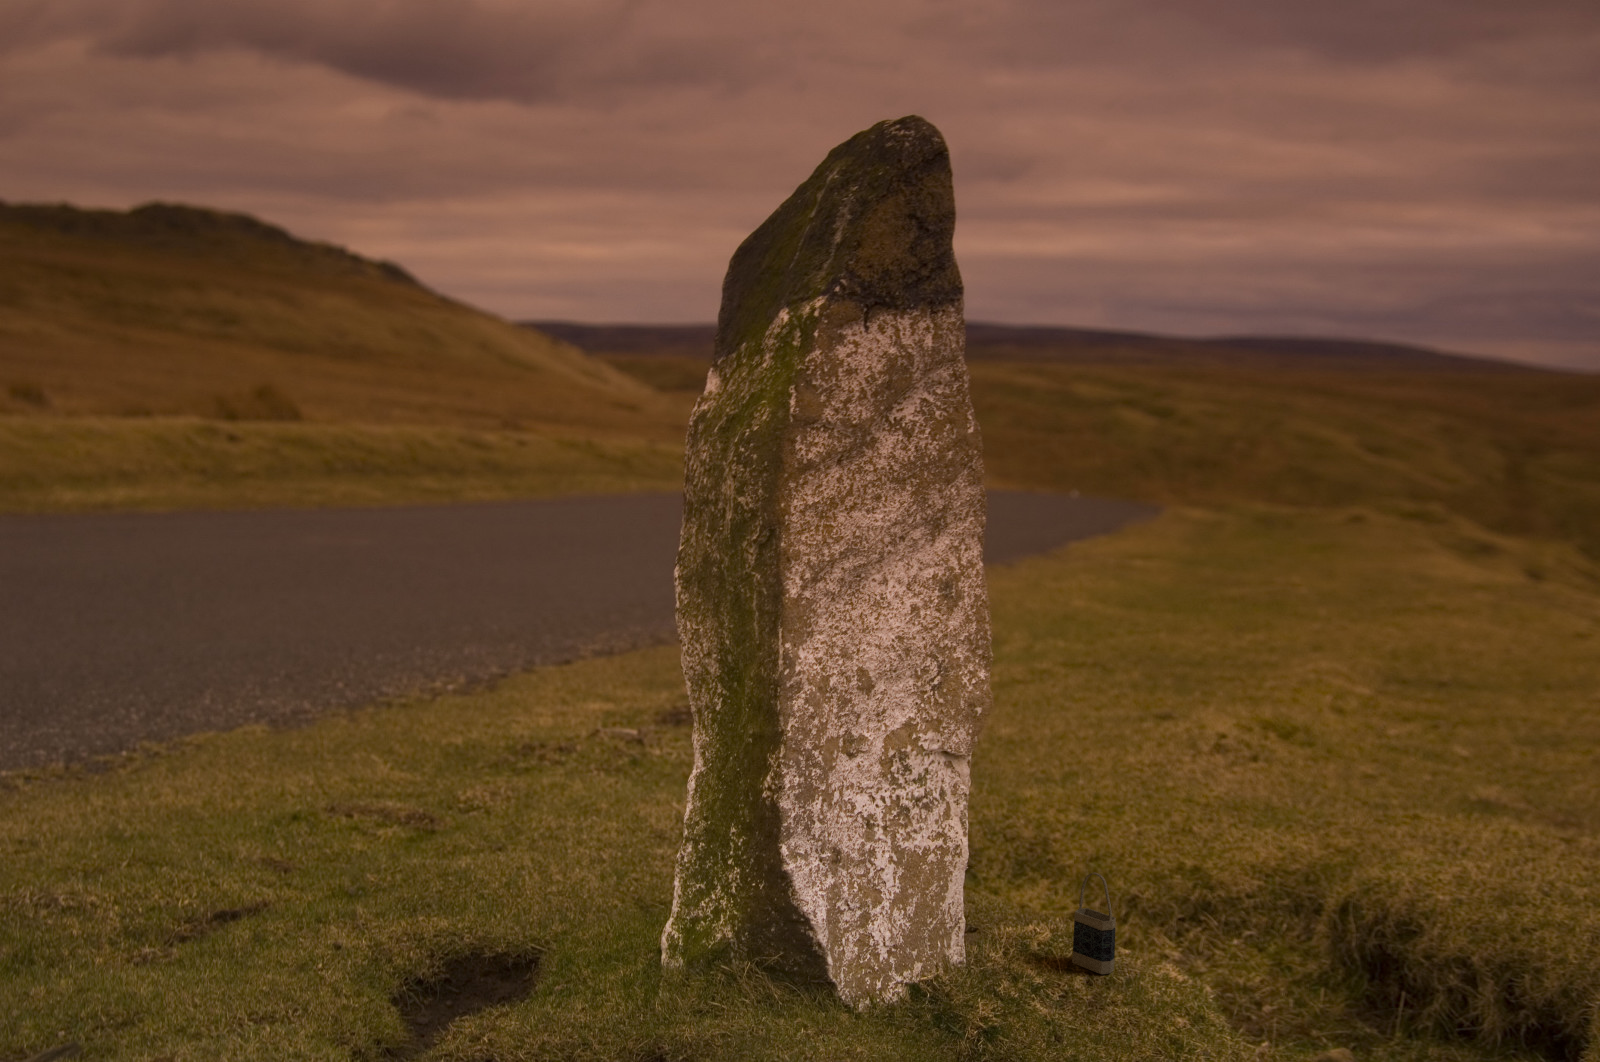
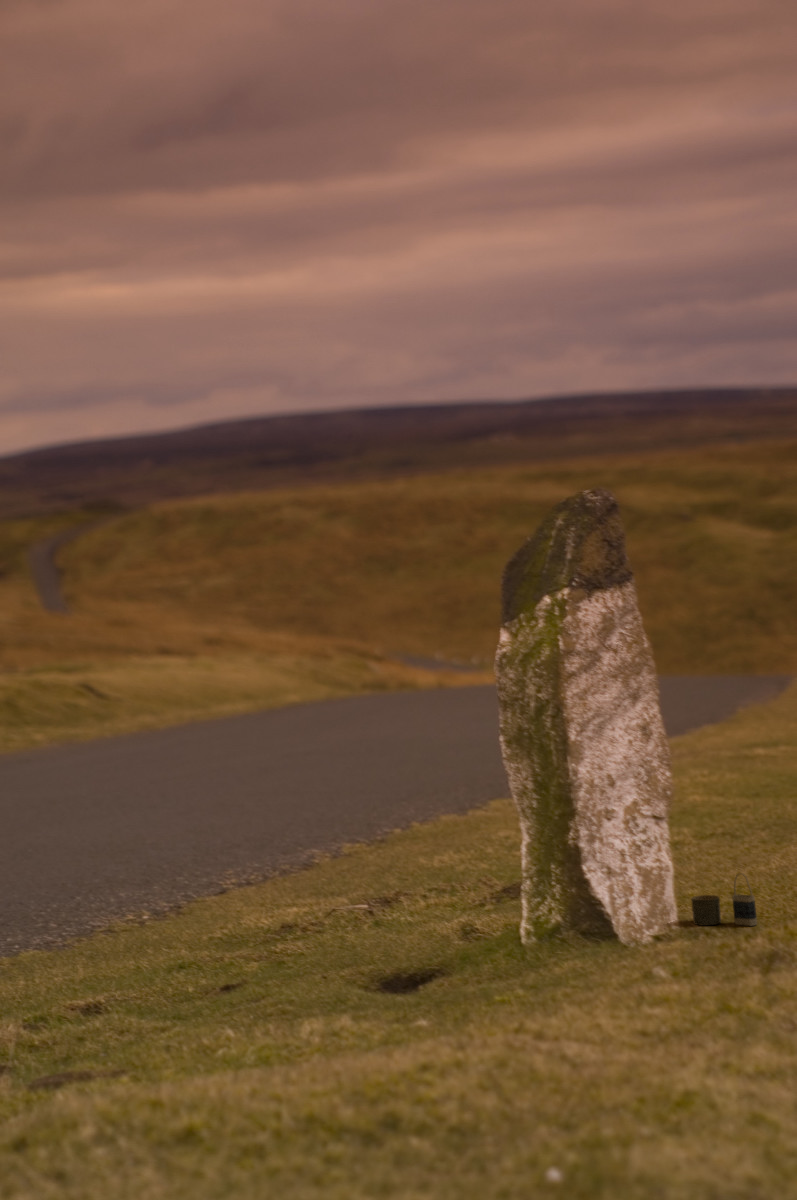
planter: none [998,897,1051,961] -> present [691,895,721,925]

